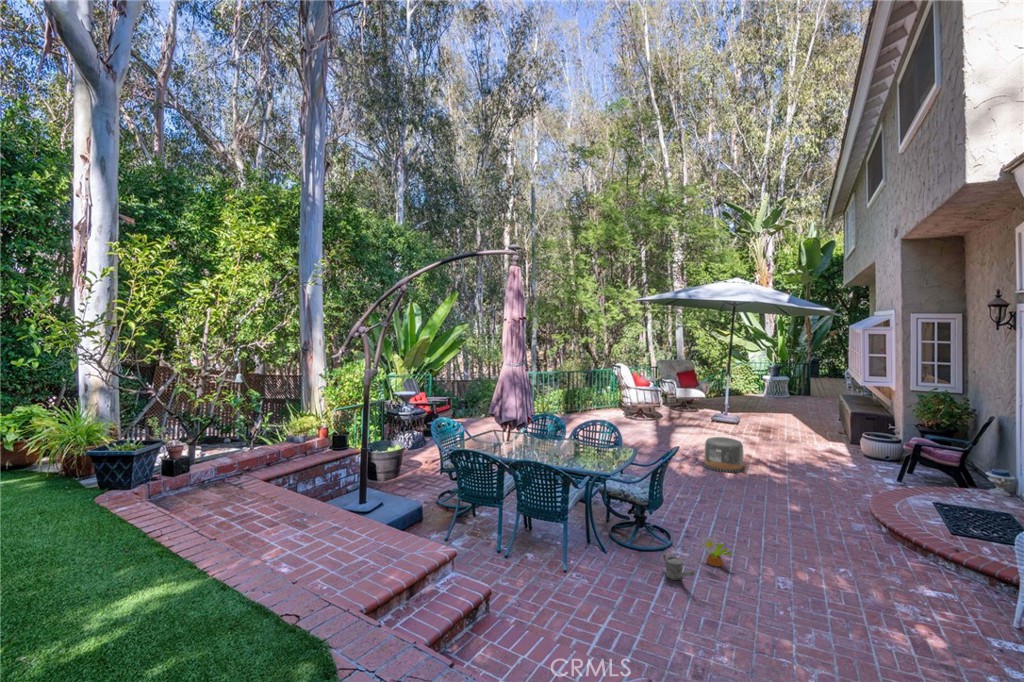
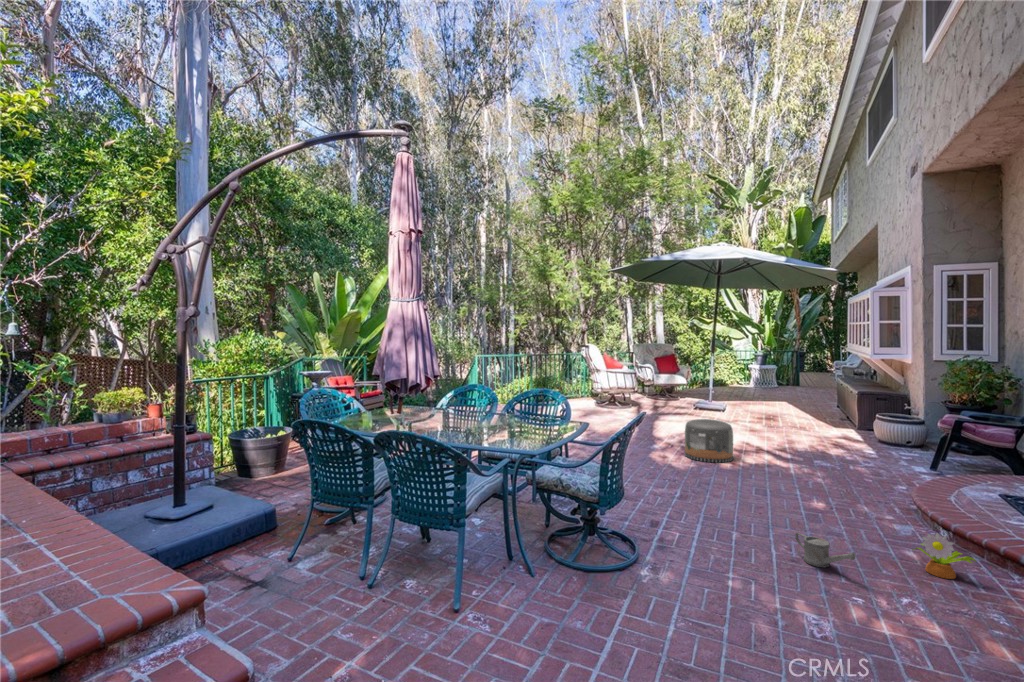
decorative plant: present [701,536,733,566] -> present [912,533,976,579]
watering can: present [663,553,695,580] -> present [795,533,856,567]

